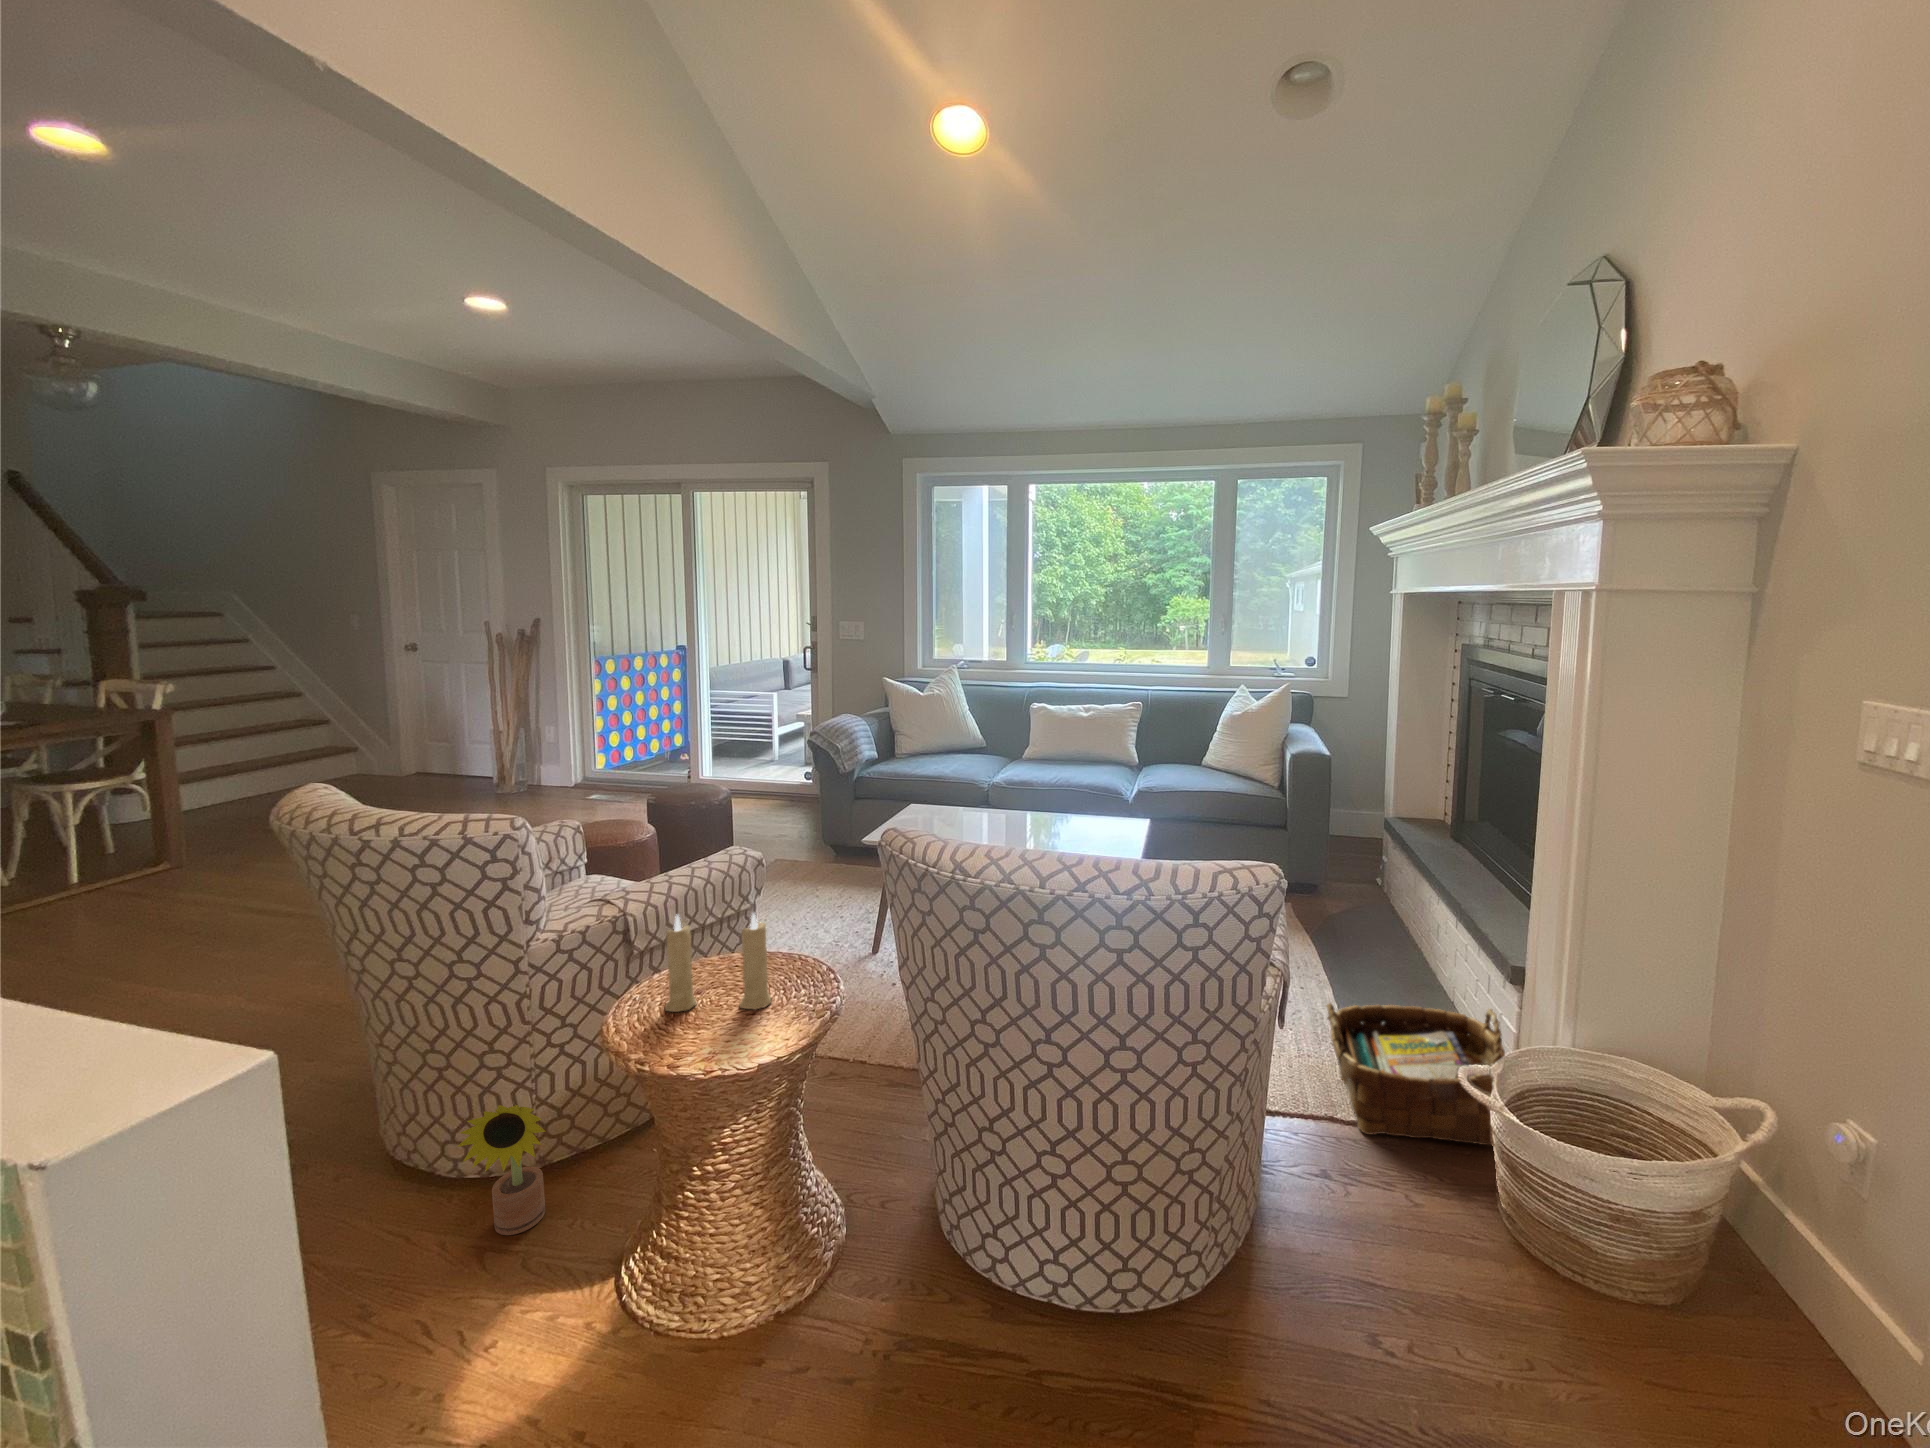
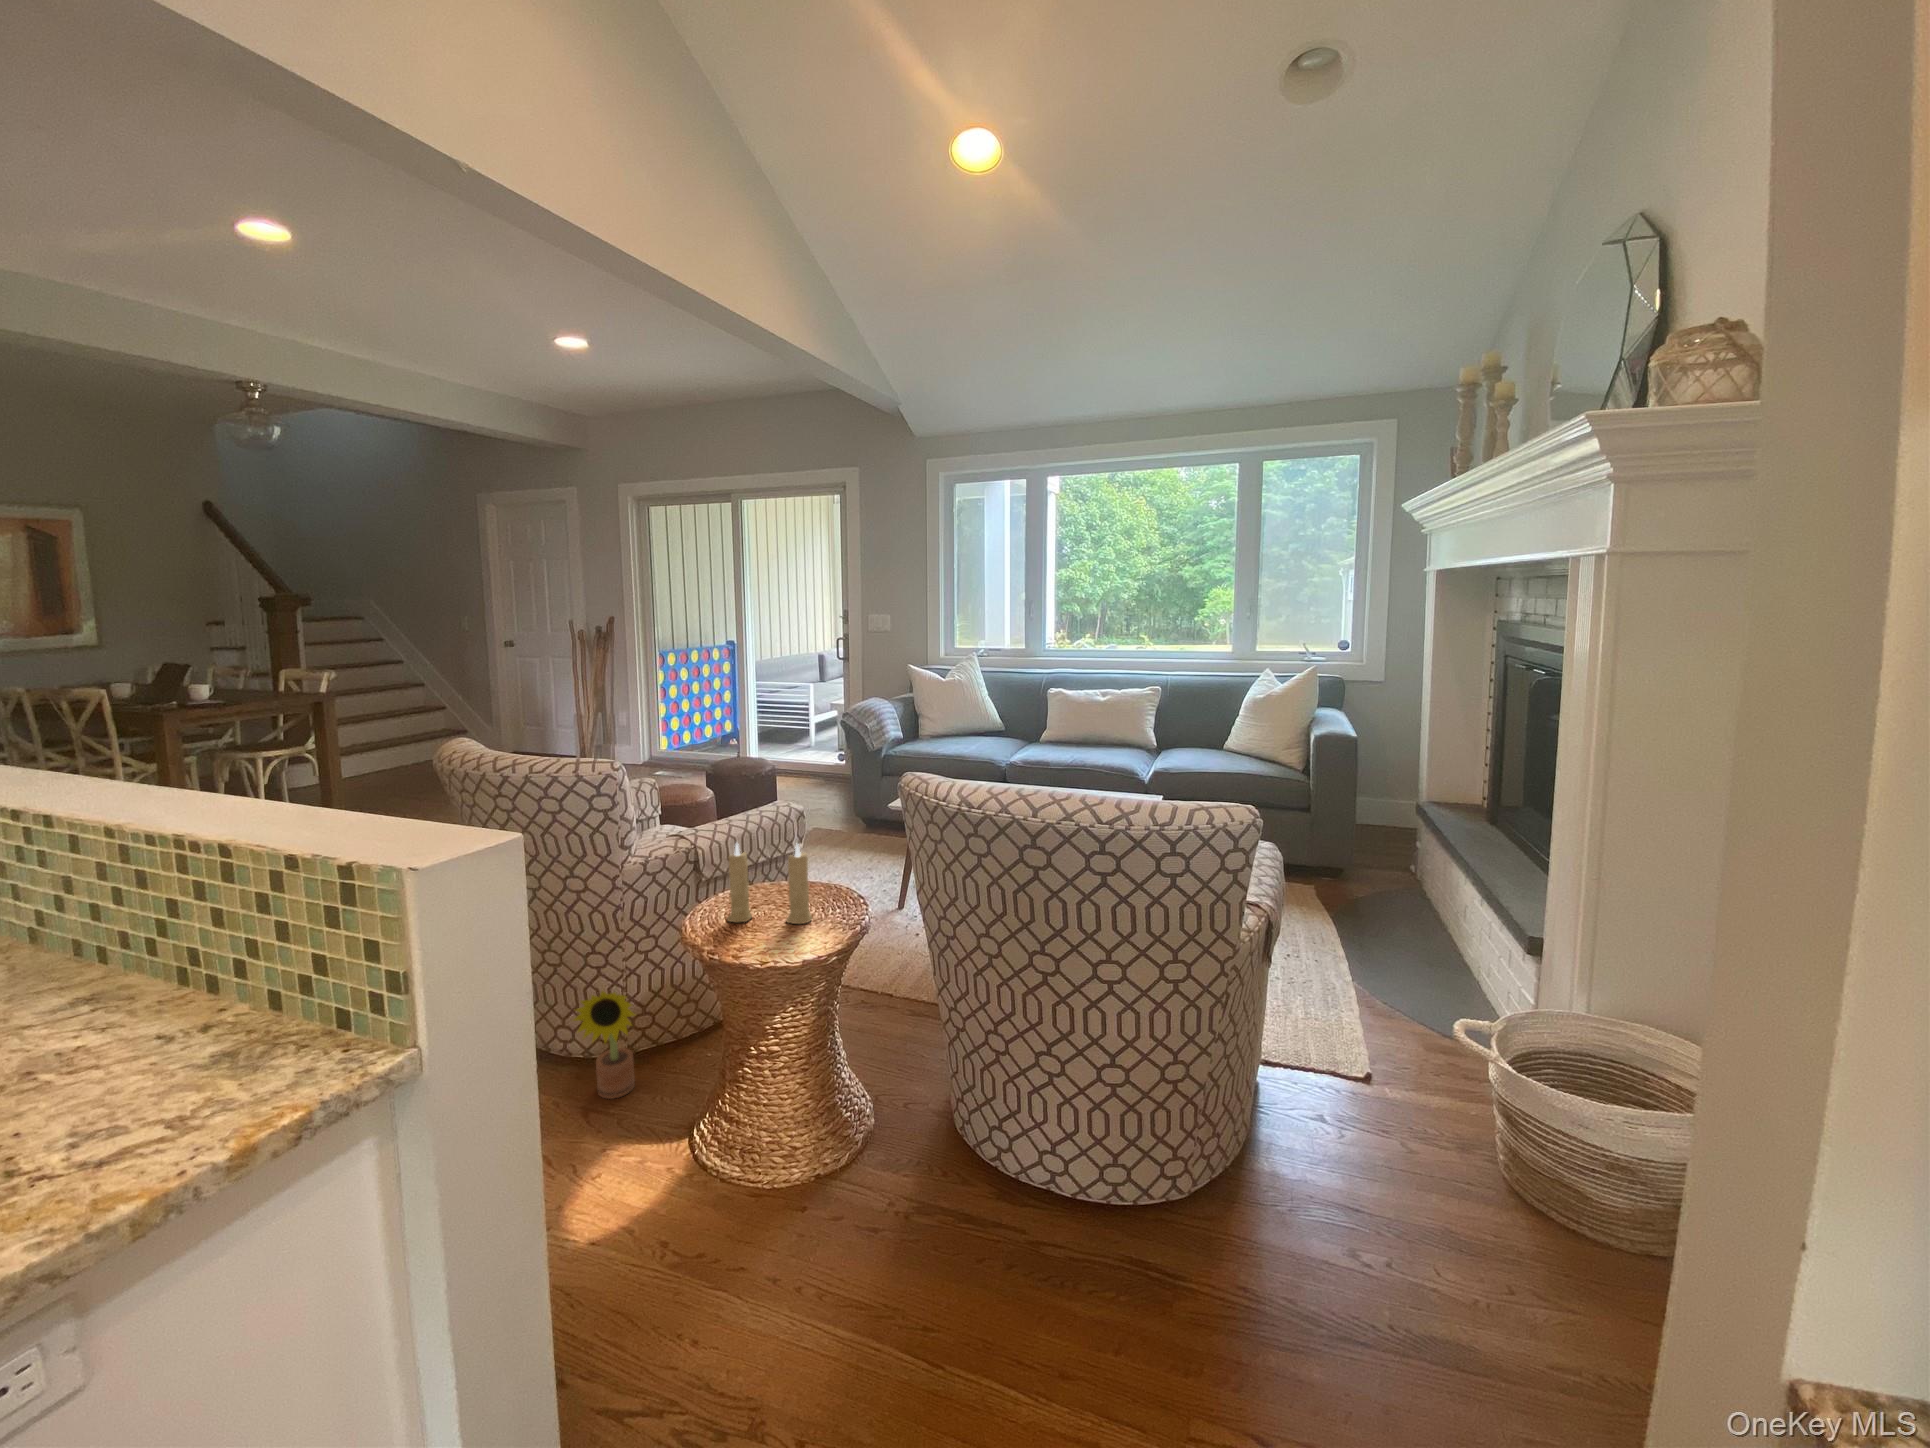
woven basket: present [1327,1004,1505,1146] -> none [1329,965,1518,1109]

